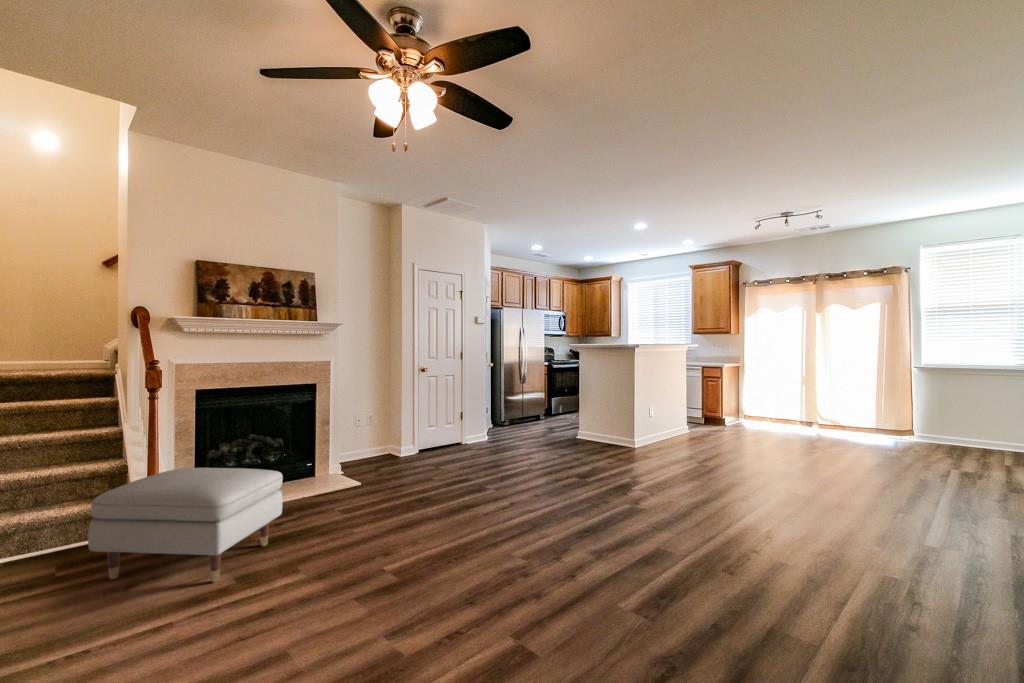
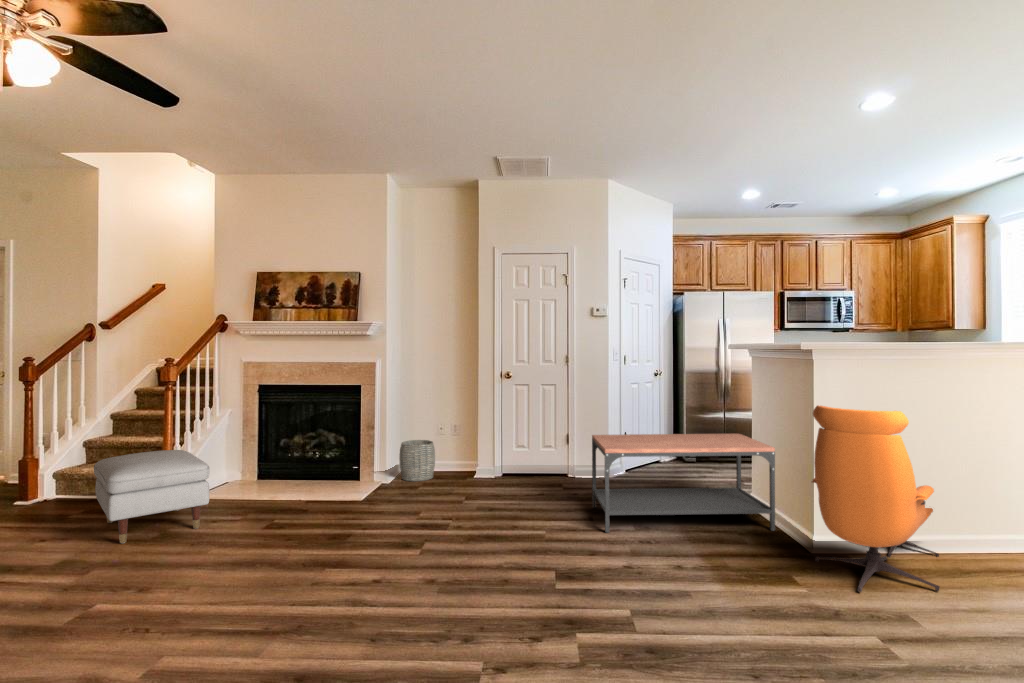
lounge chair: none [659,373,726,460] -> present [812,405,940,592]
coffee table: none [529,397,628,465] -> present [592,434,775,533]
woven basket: none [344,430,377,468] -> present [399,440,435,481]

